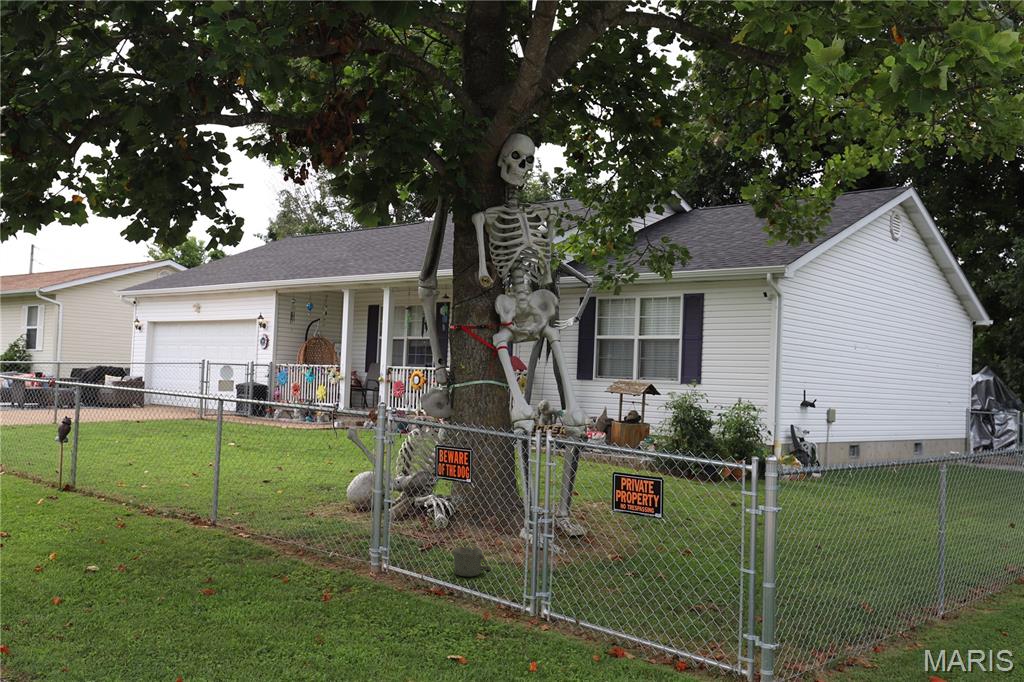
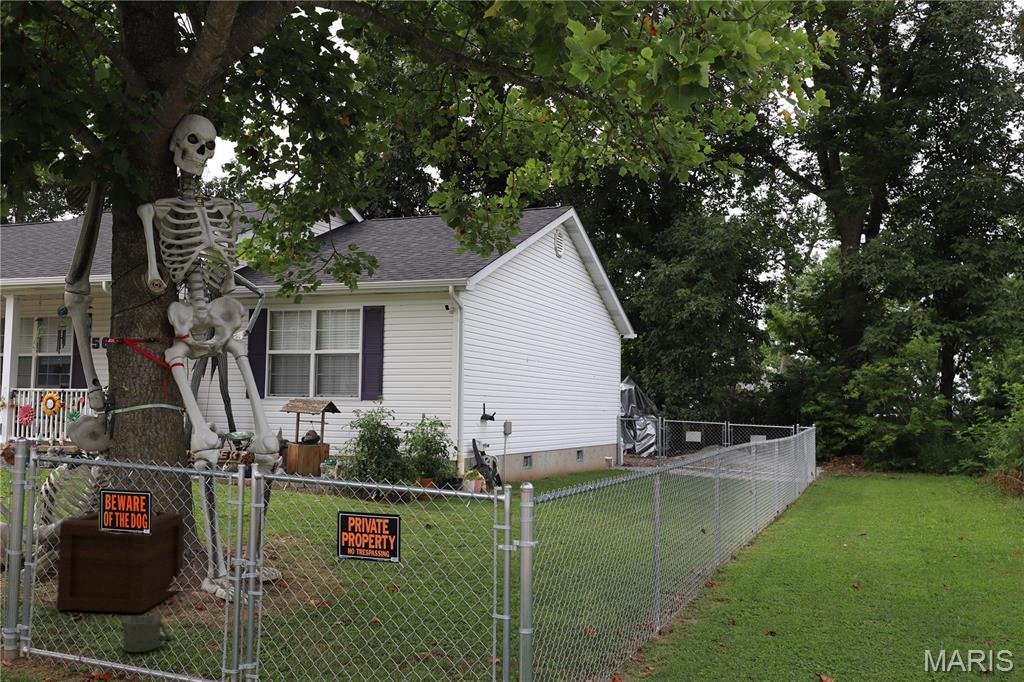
wooden crate: none [412,462,508,547] -> present [57,510,184,613]

